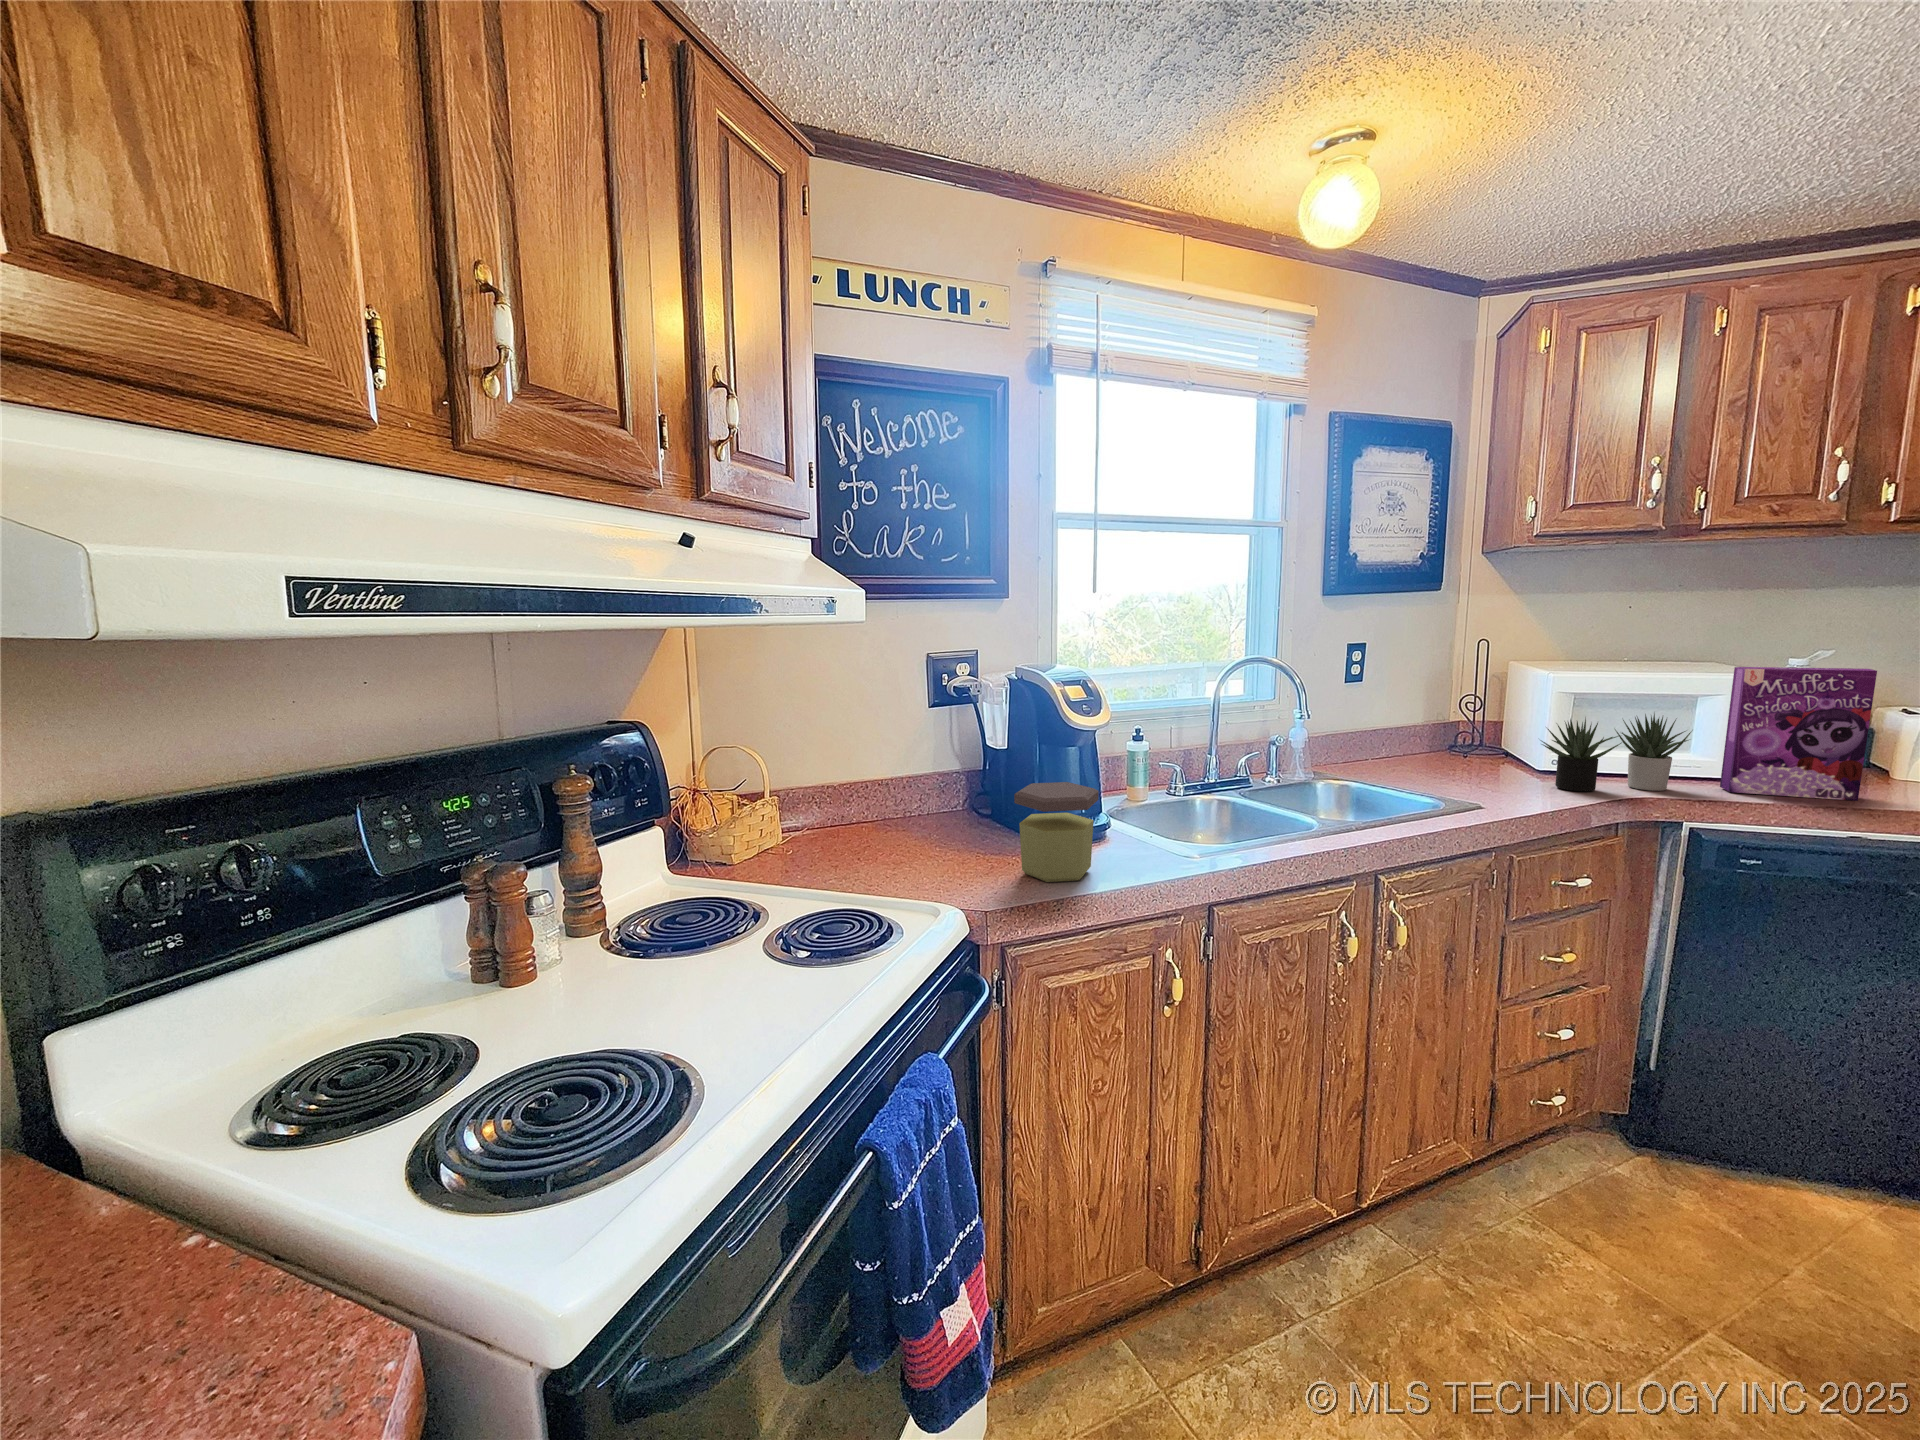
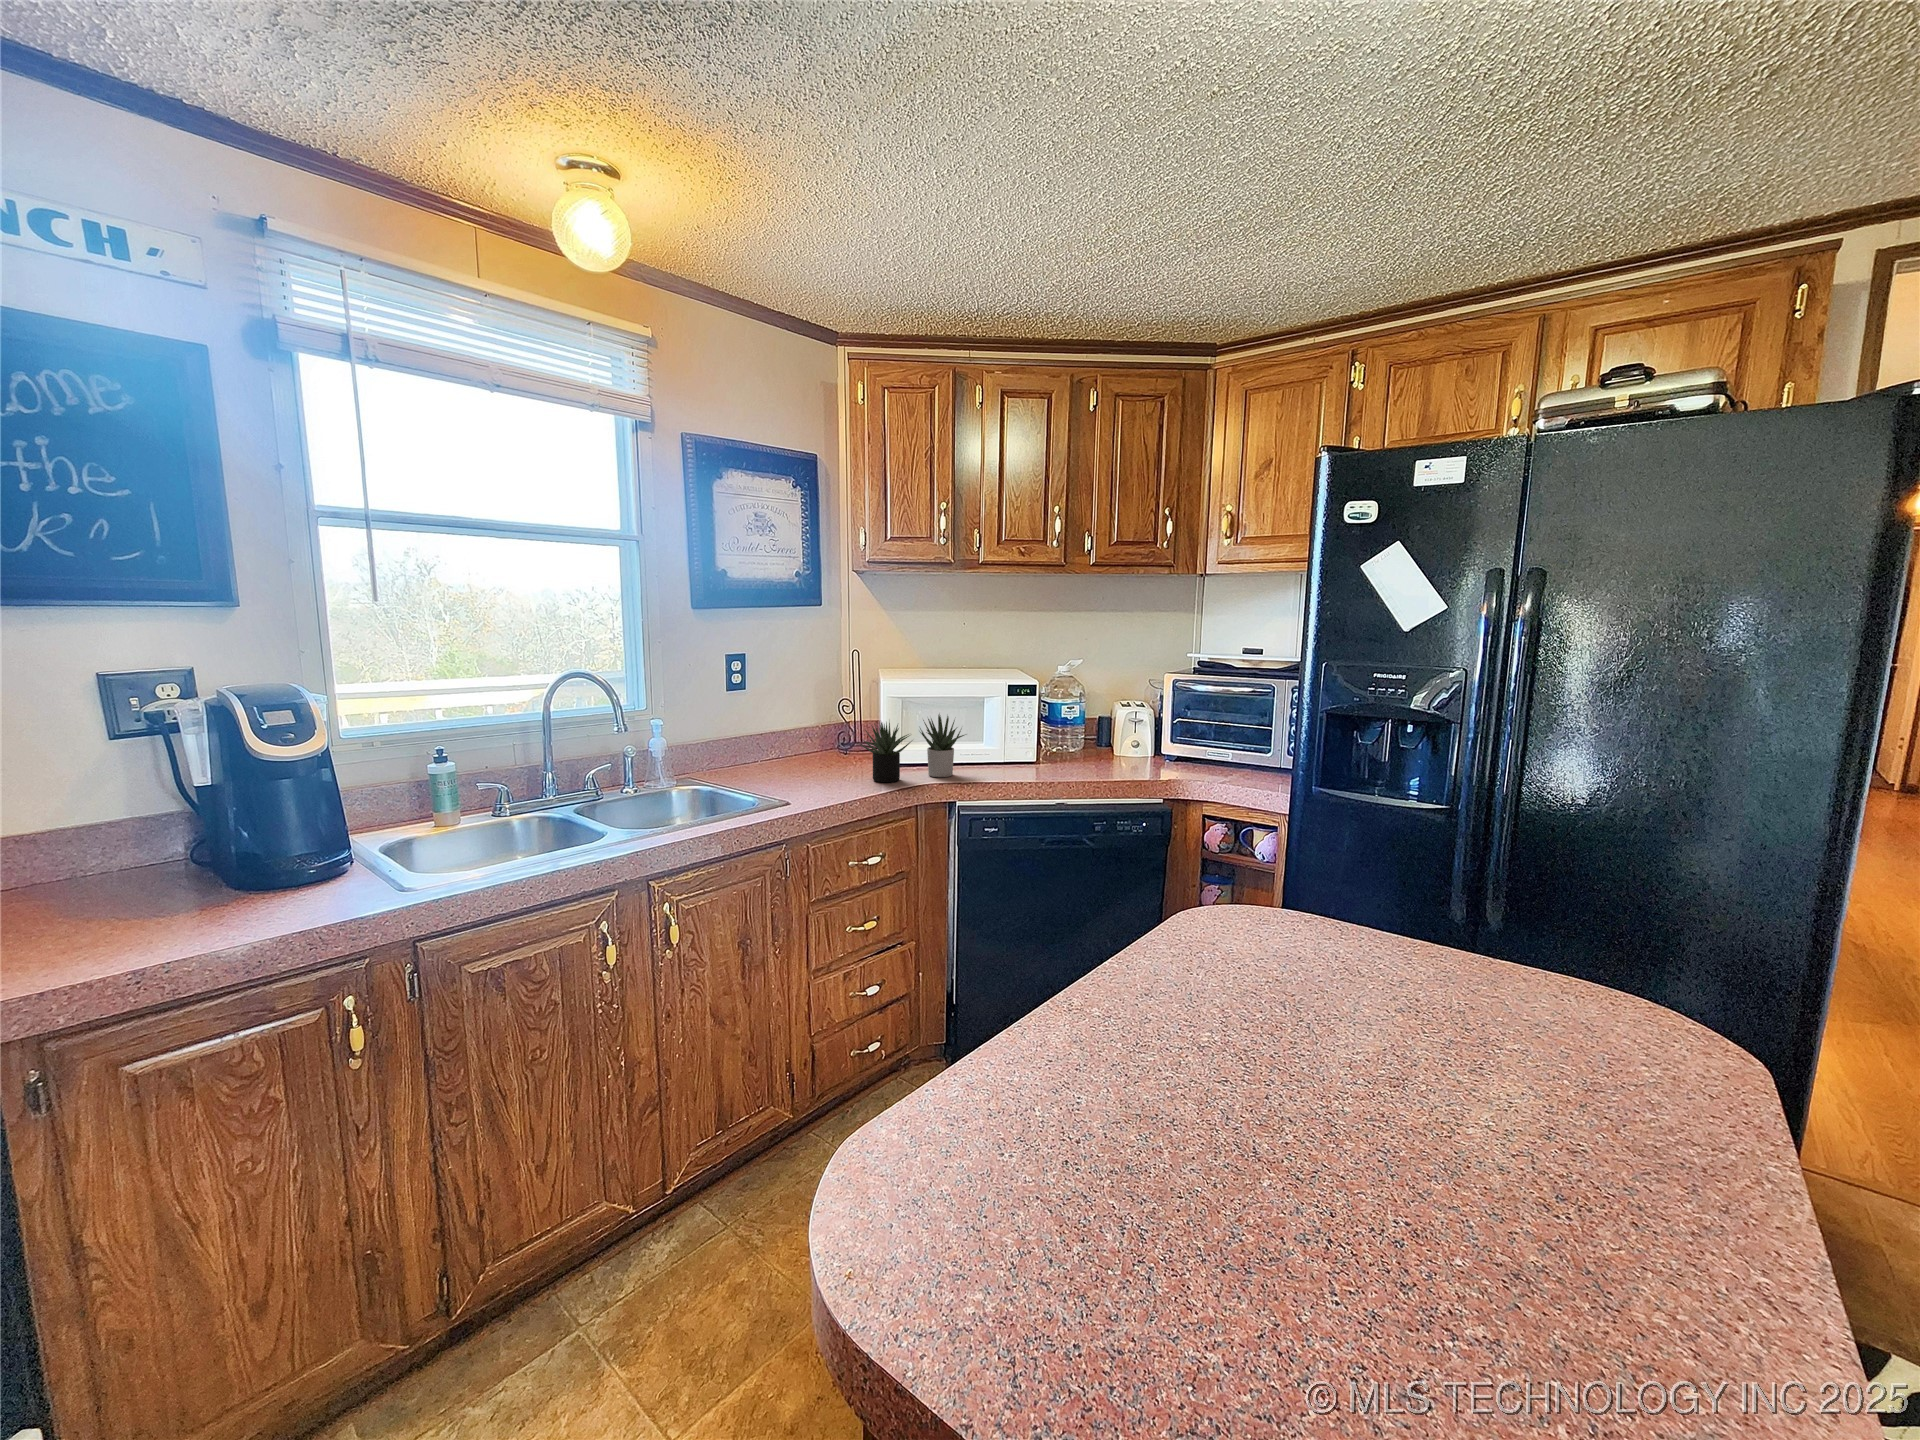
cereal box: present [1720,667,1877,801] -> none [991,675,1066,775]
jar: present [1014,782,1099,882] -> none [101,826,239,948]

